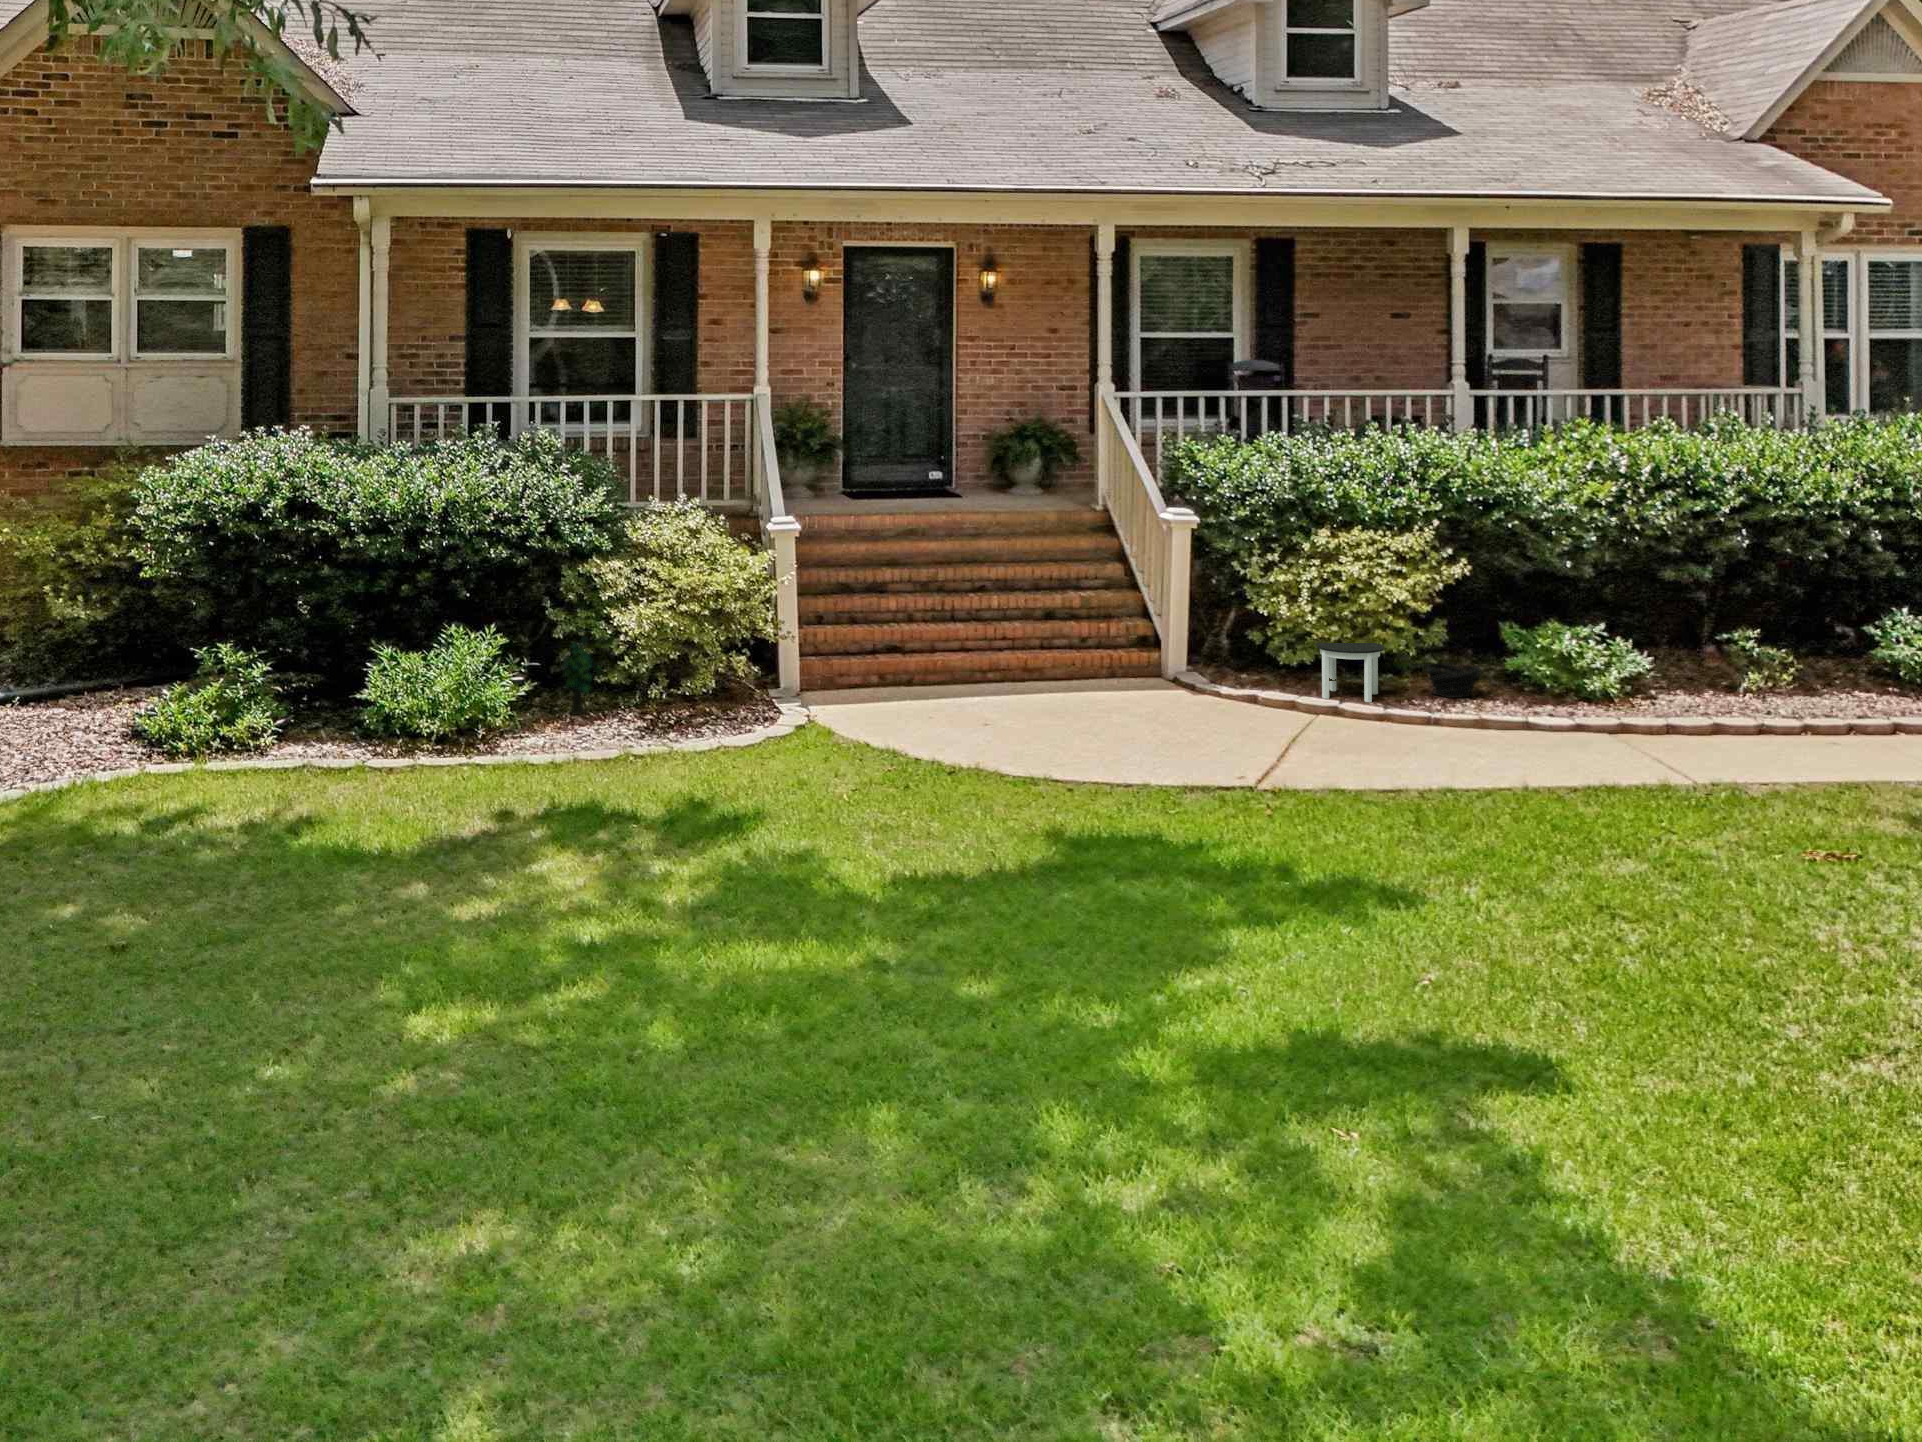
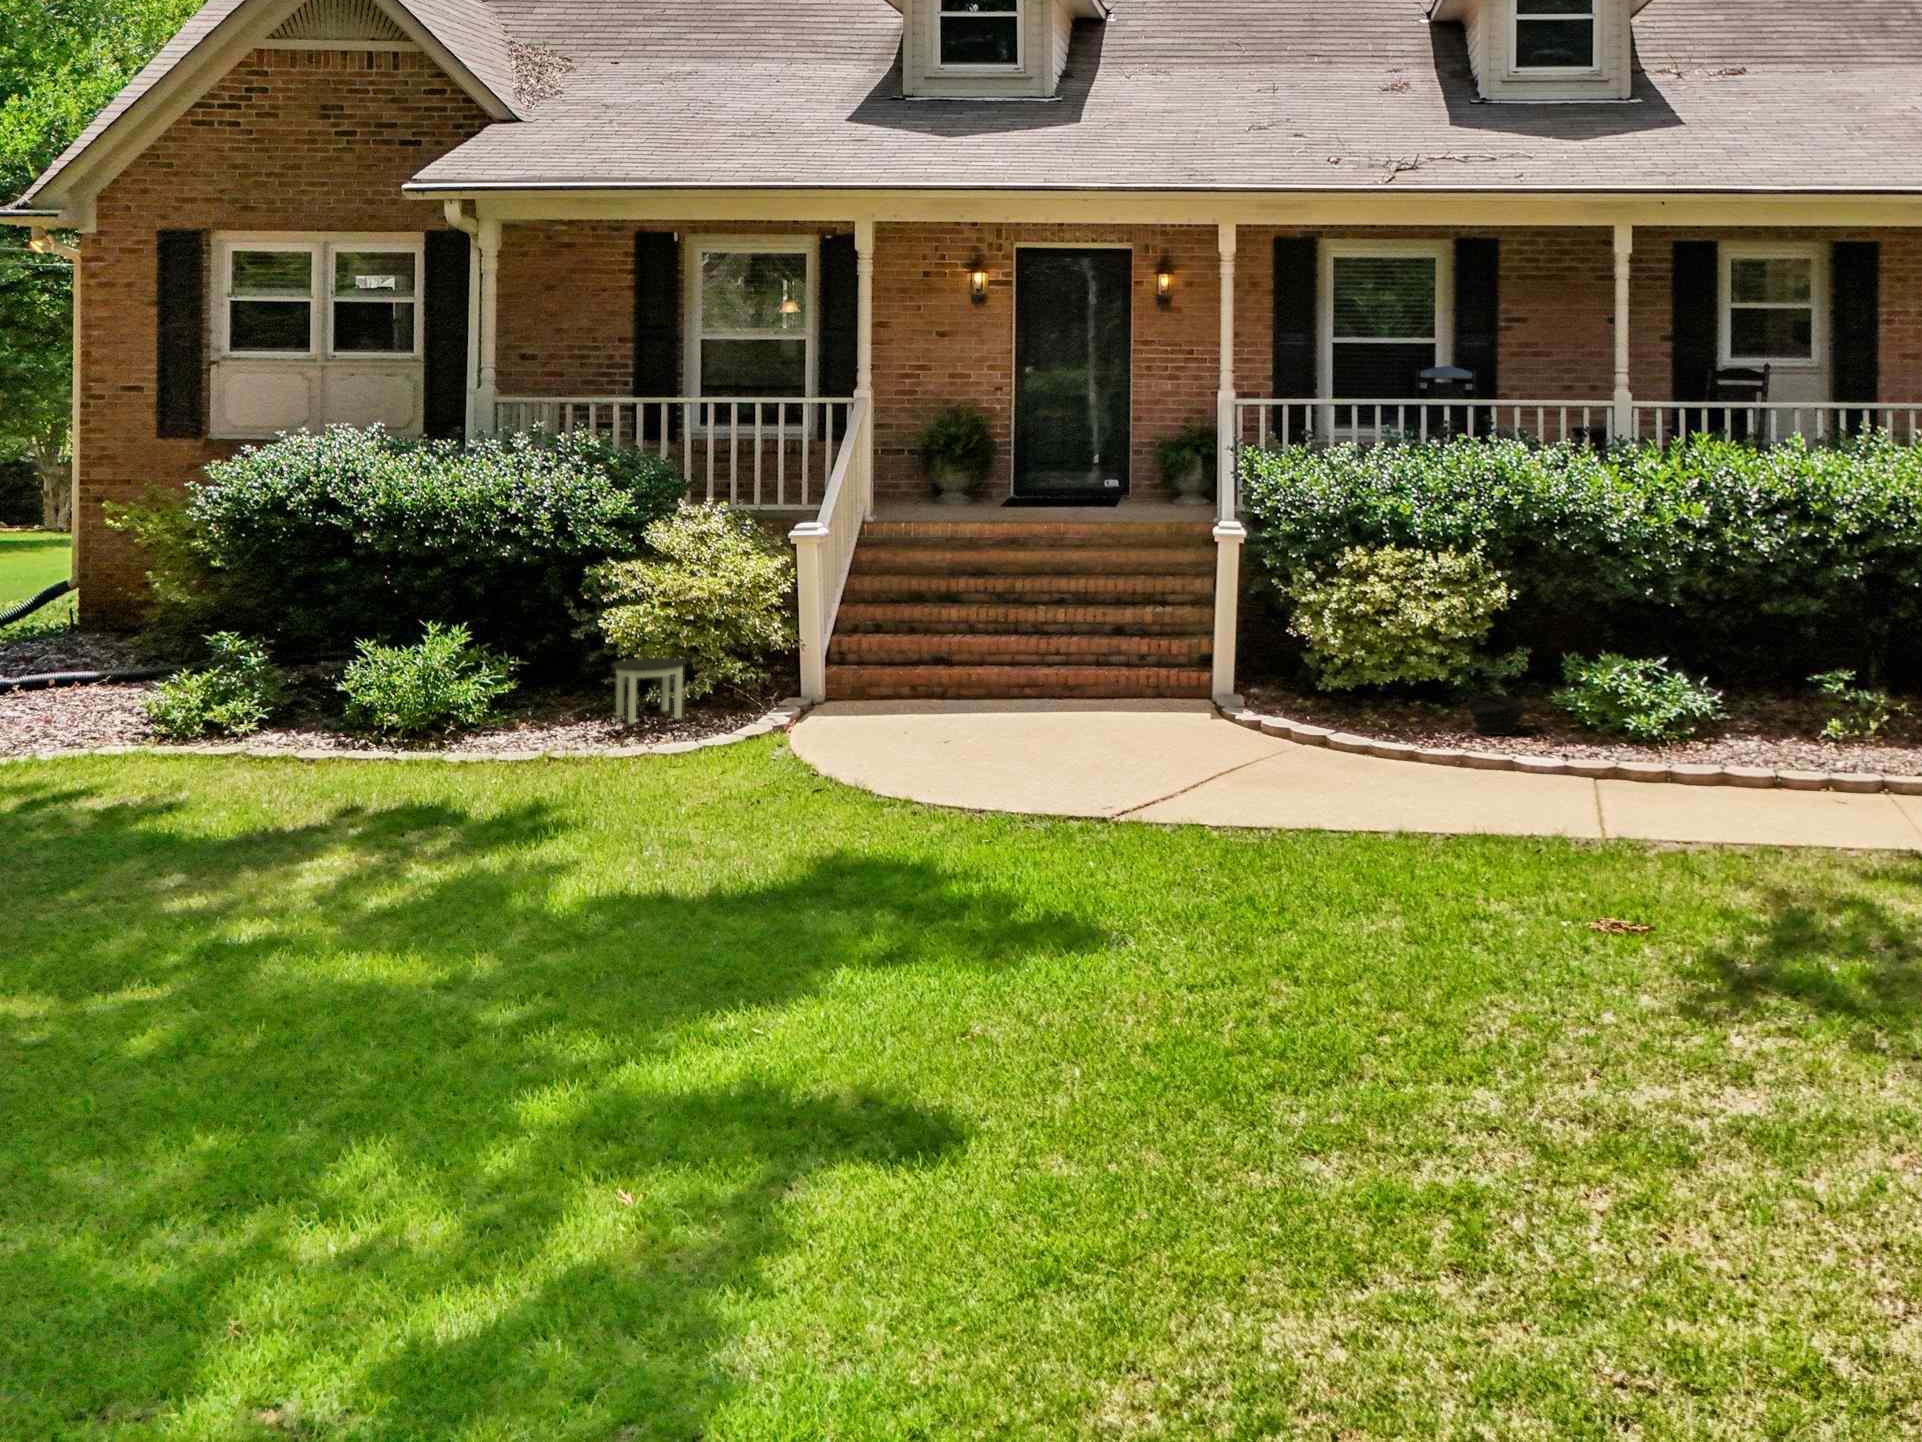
decorative plant: present [562,636,601,715] -> none [563,632,607,710]
round table: present [1316,641,1384,702] -> present [612,658,687,724]

